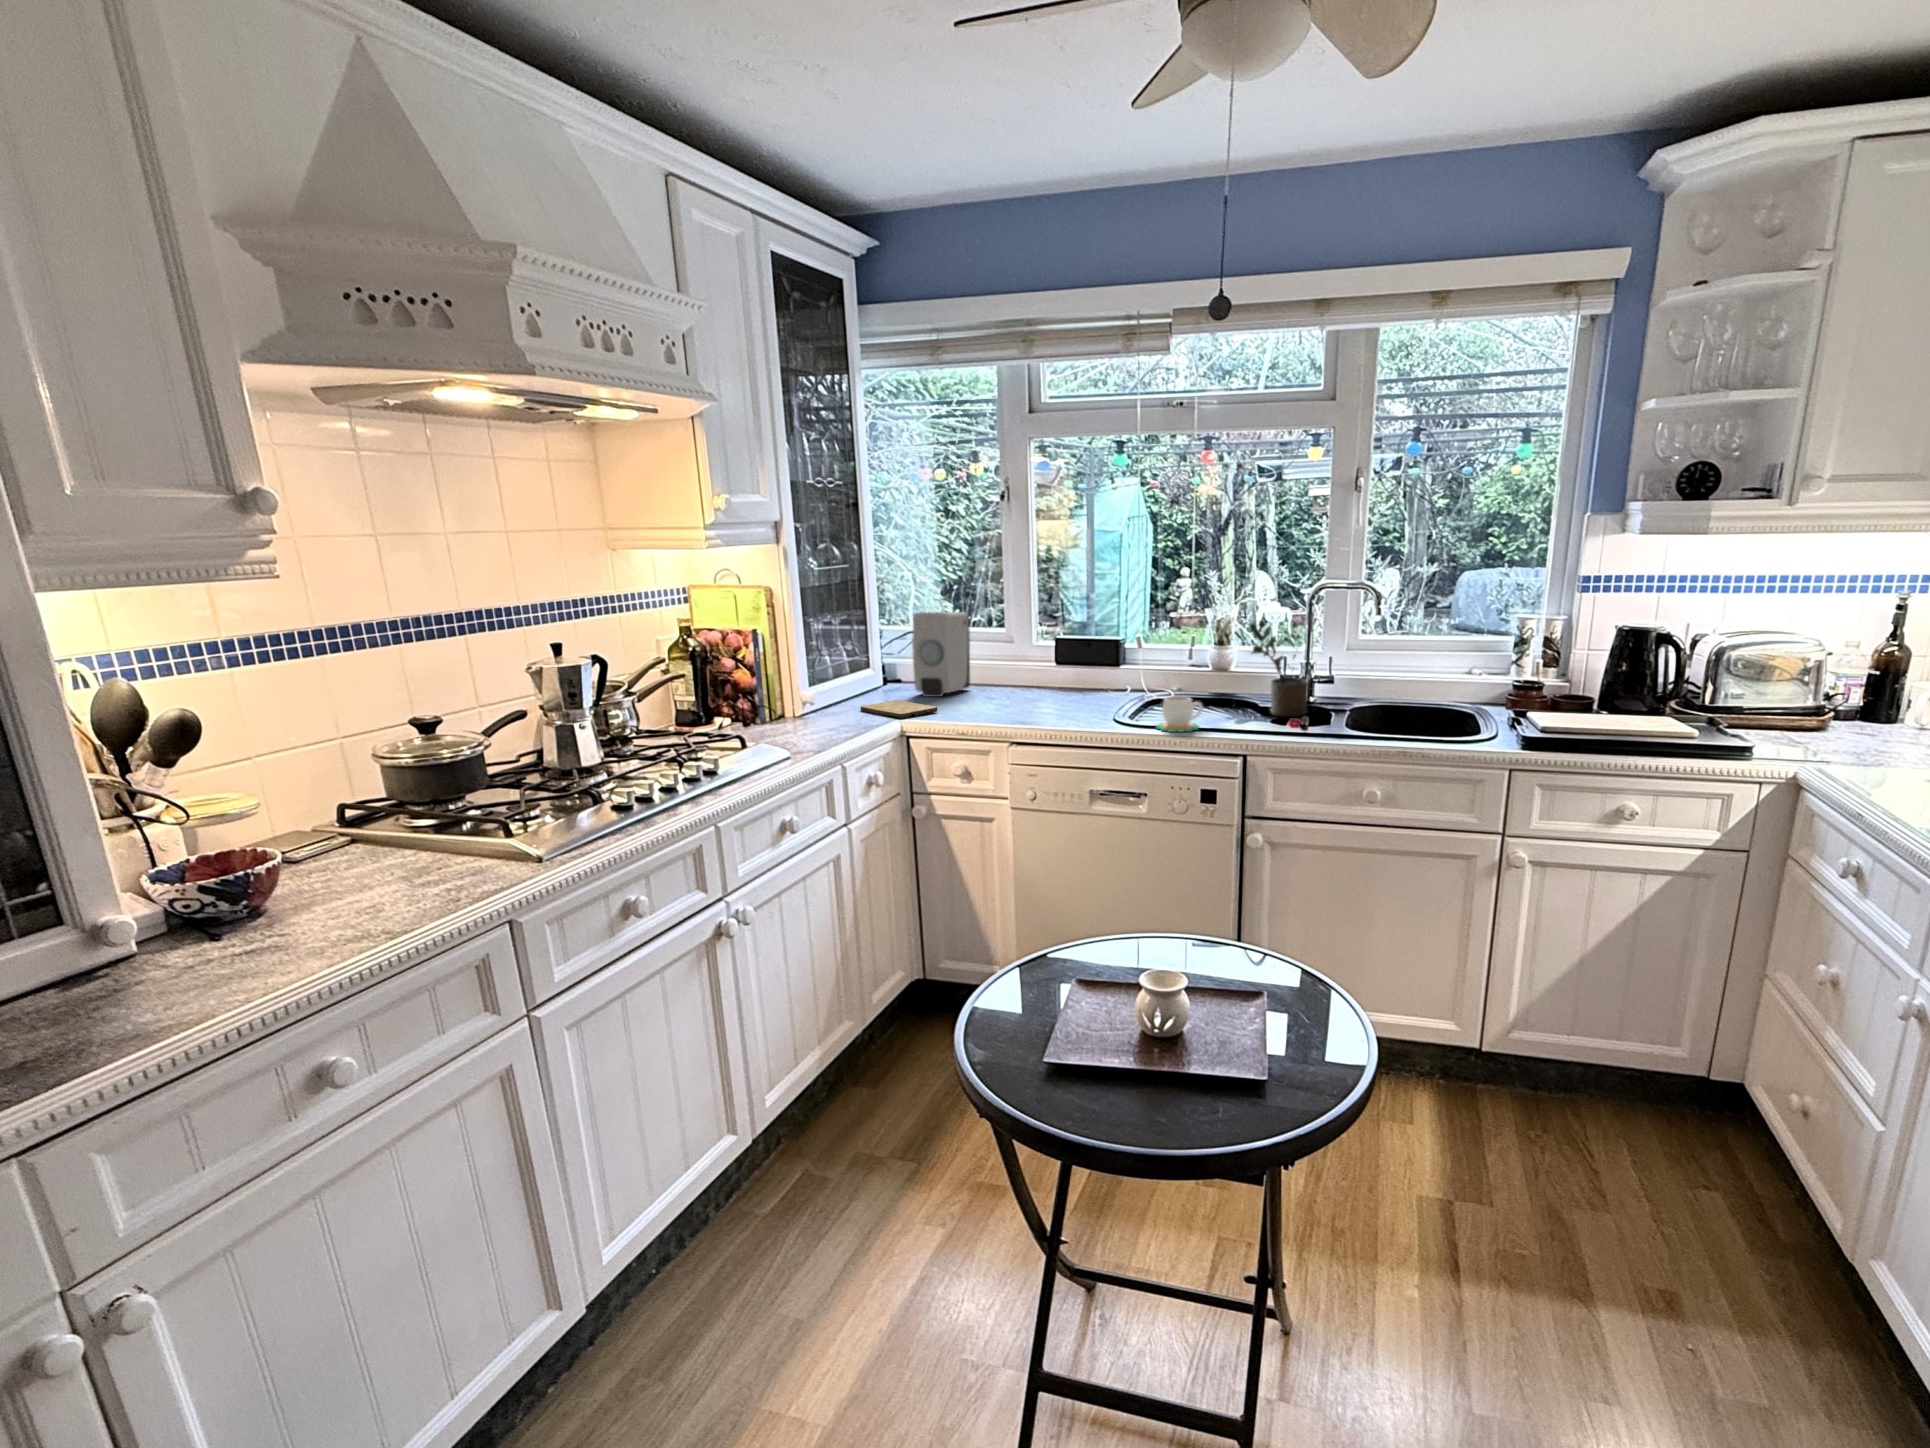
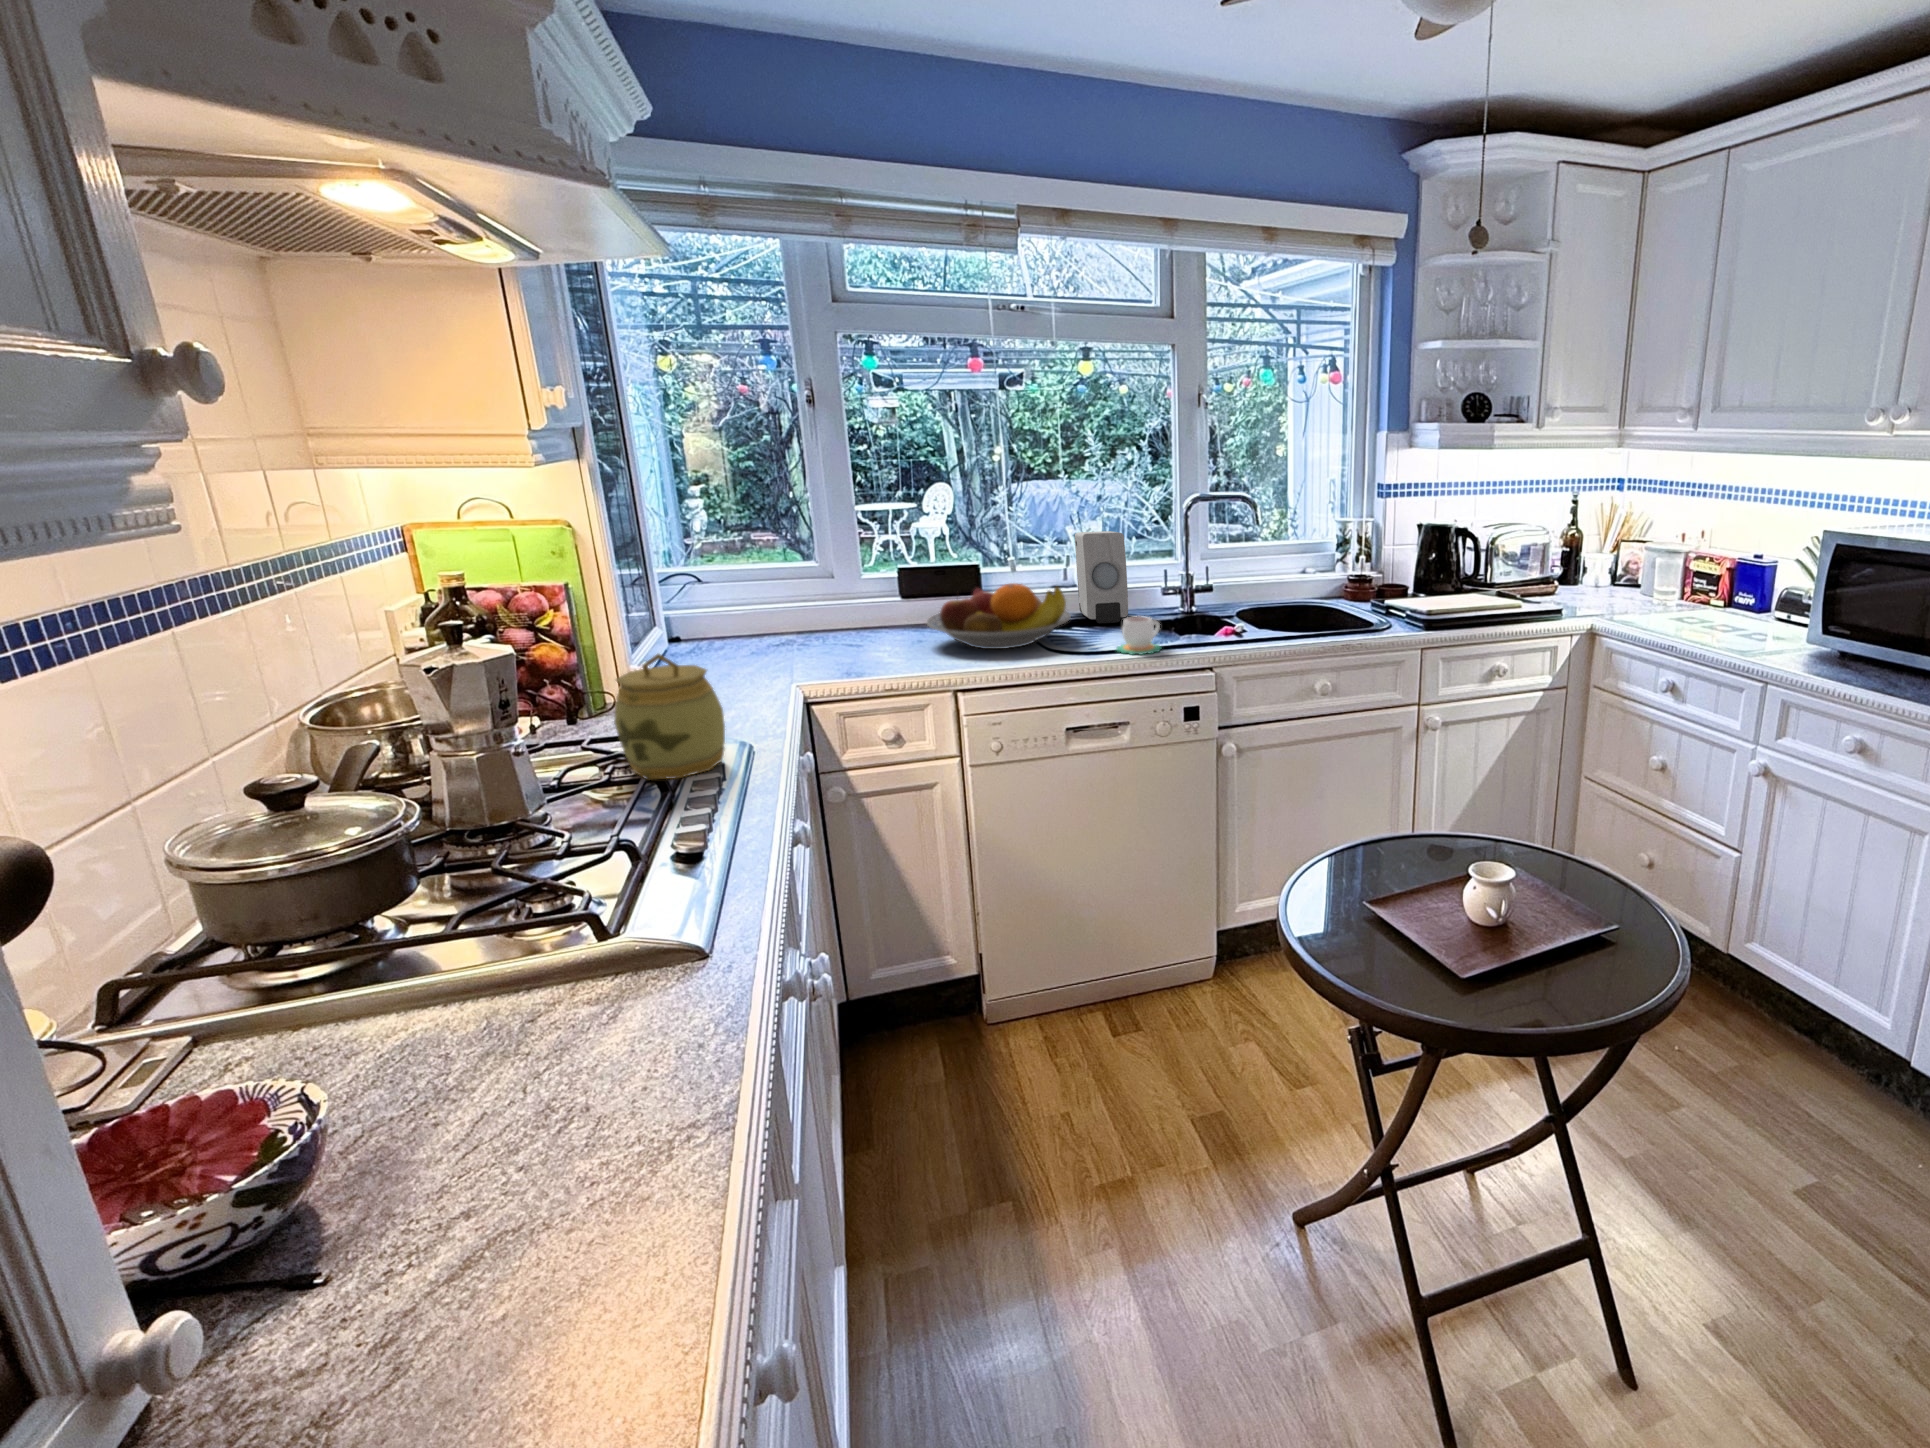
soap dispenser: present [912,612,970,697] -> present [1075,531,1128,623]
potted plant: present [1250,621,1309,717] -> none [1159,534,1218,627]
fruit bowl: none [1024,657,1149,714] -> present [927,584,1071,649]
jar: none [697,675,762,761] -> present [614,654,725,779]
cutting board: present [860,700,938,719] -> none [723,660,838,682]

